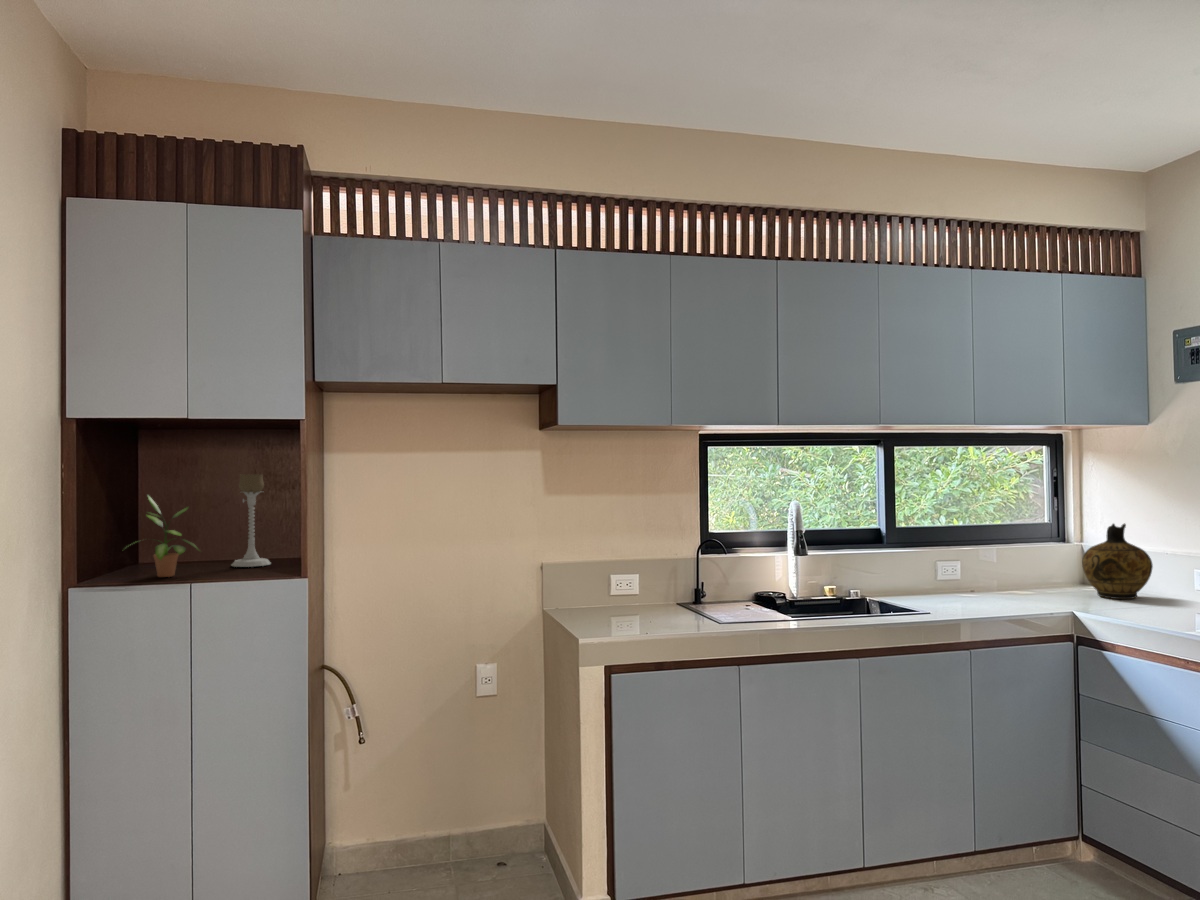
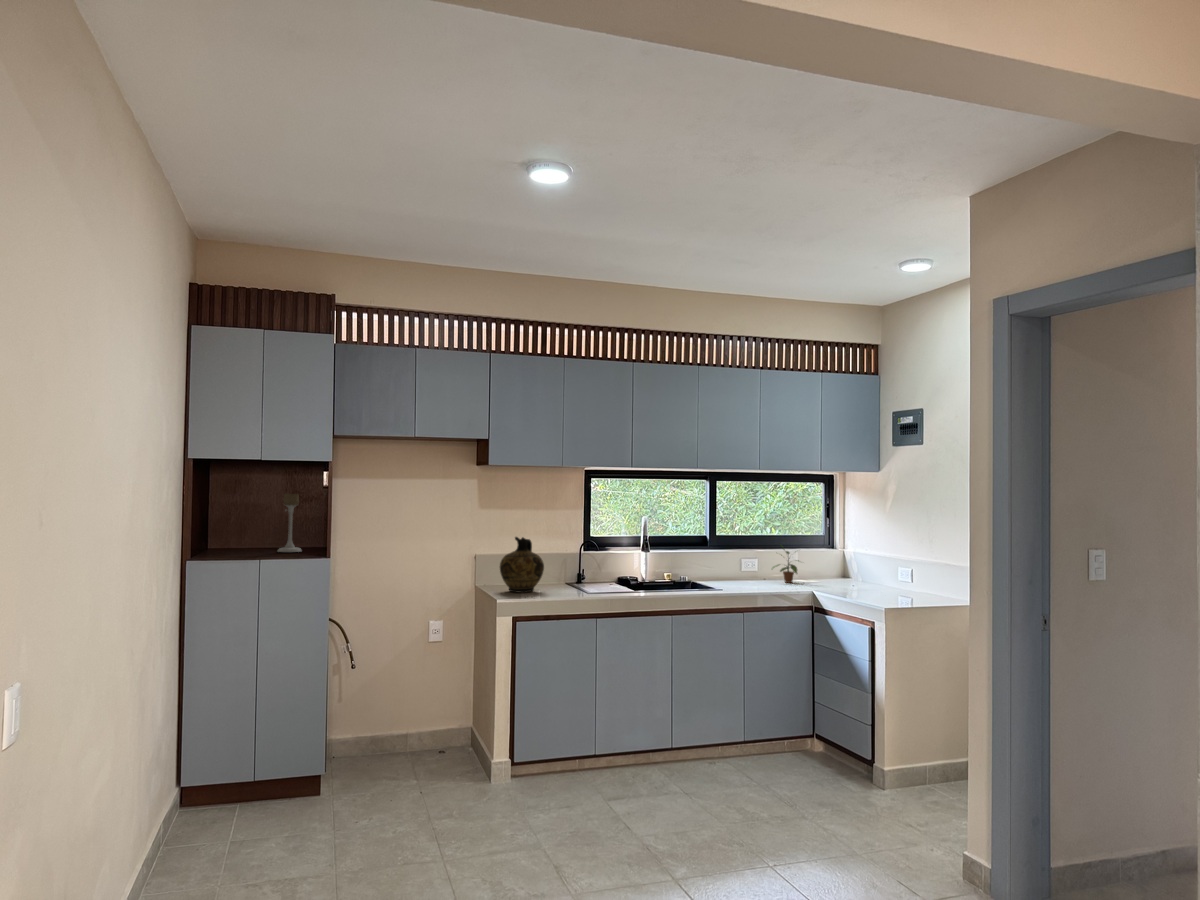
potted plant: present [147,496,198,577] -> present [773,545,799,583]
ceramic jug: present [1082,523,1153,599] -> present [500,537,544,593]

